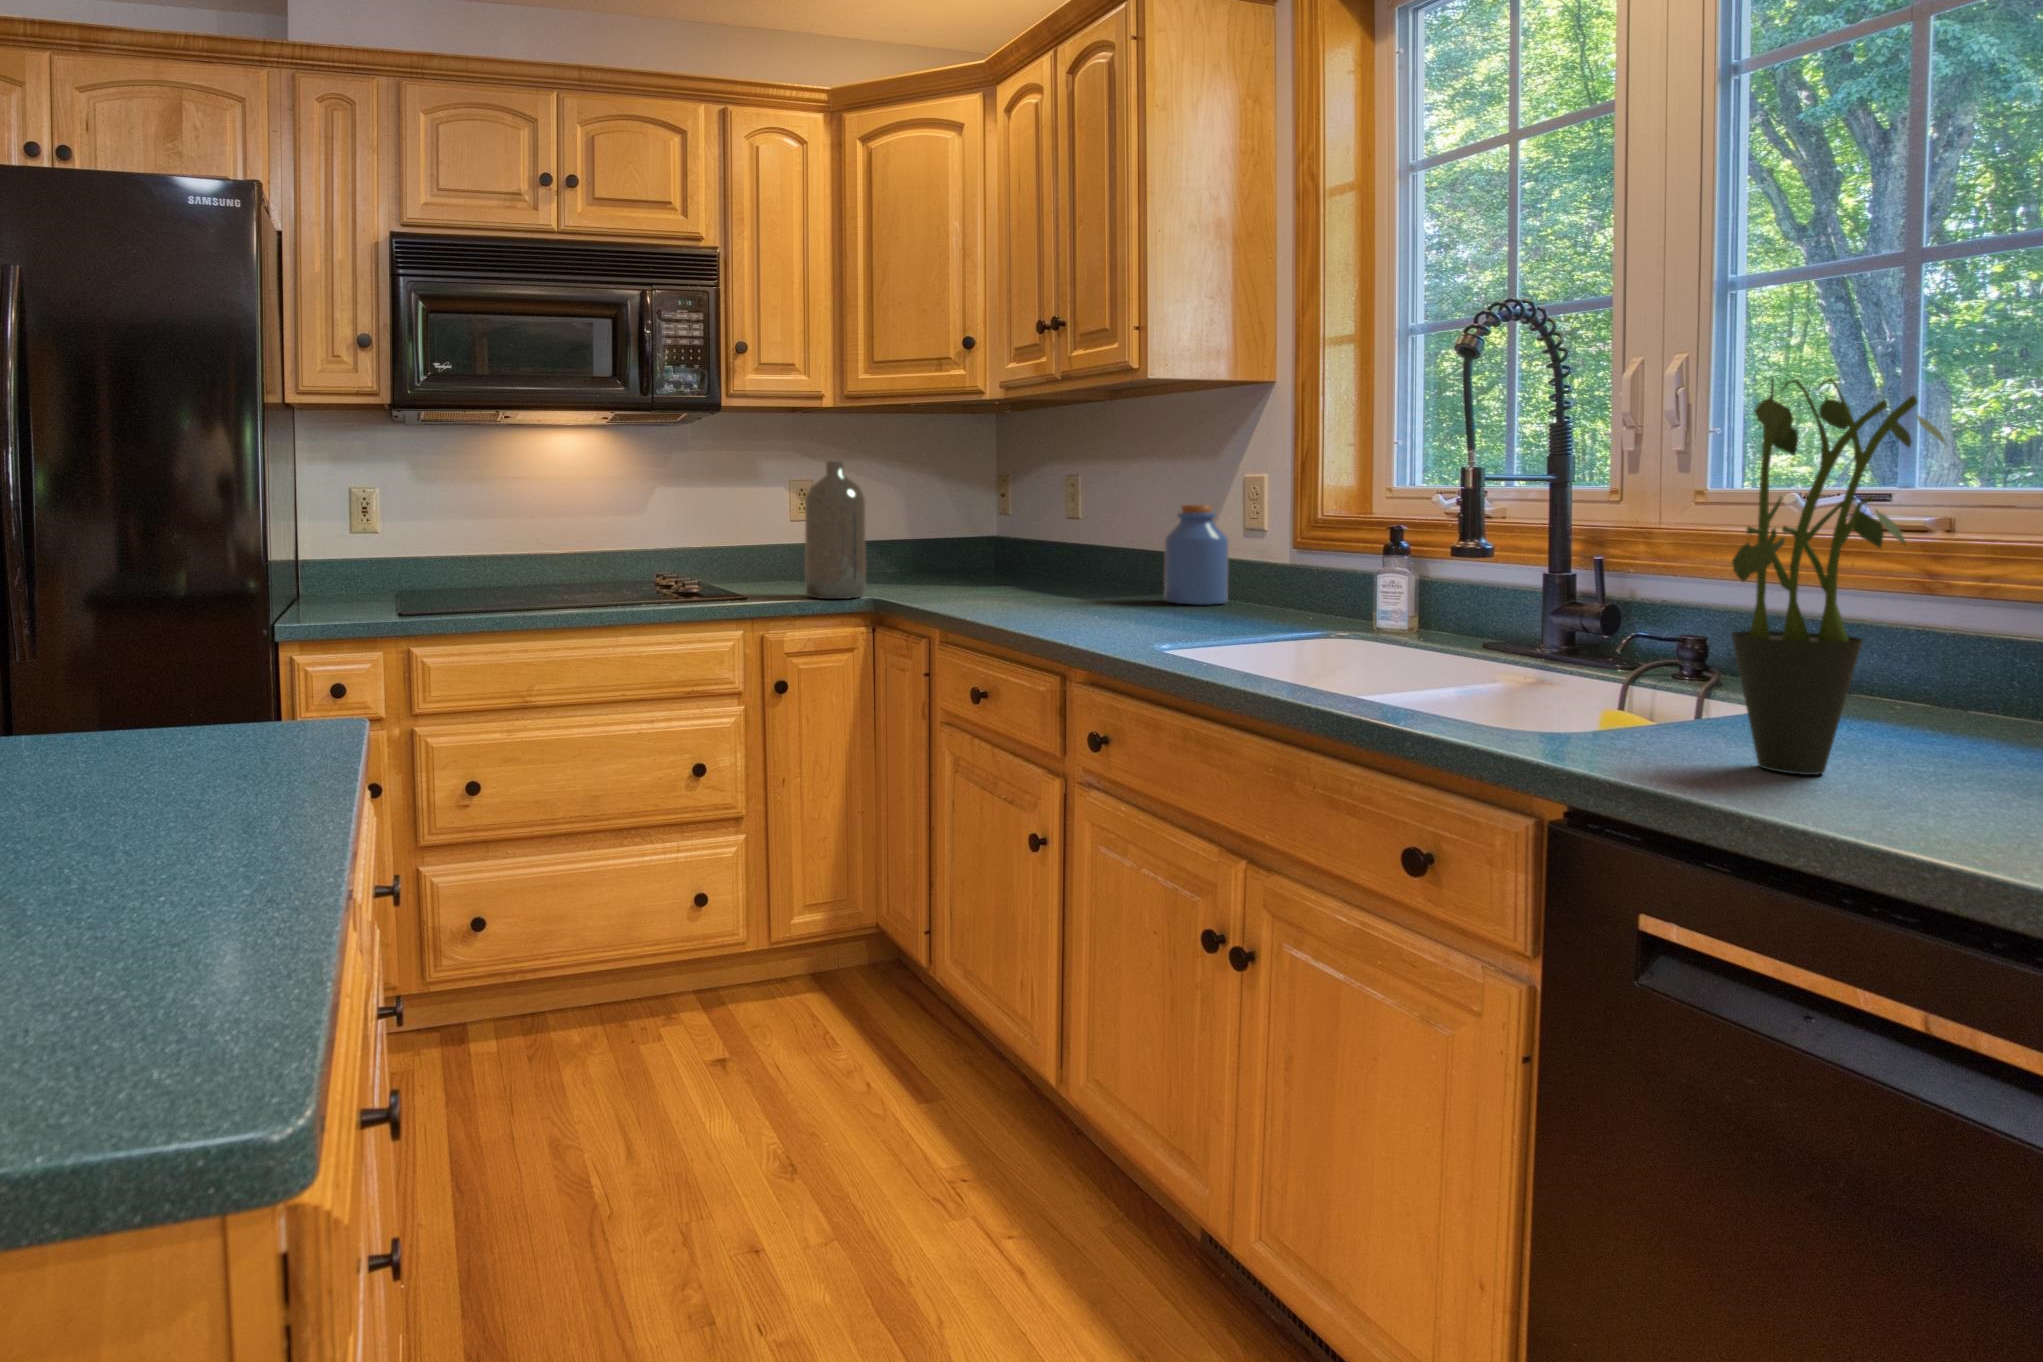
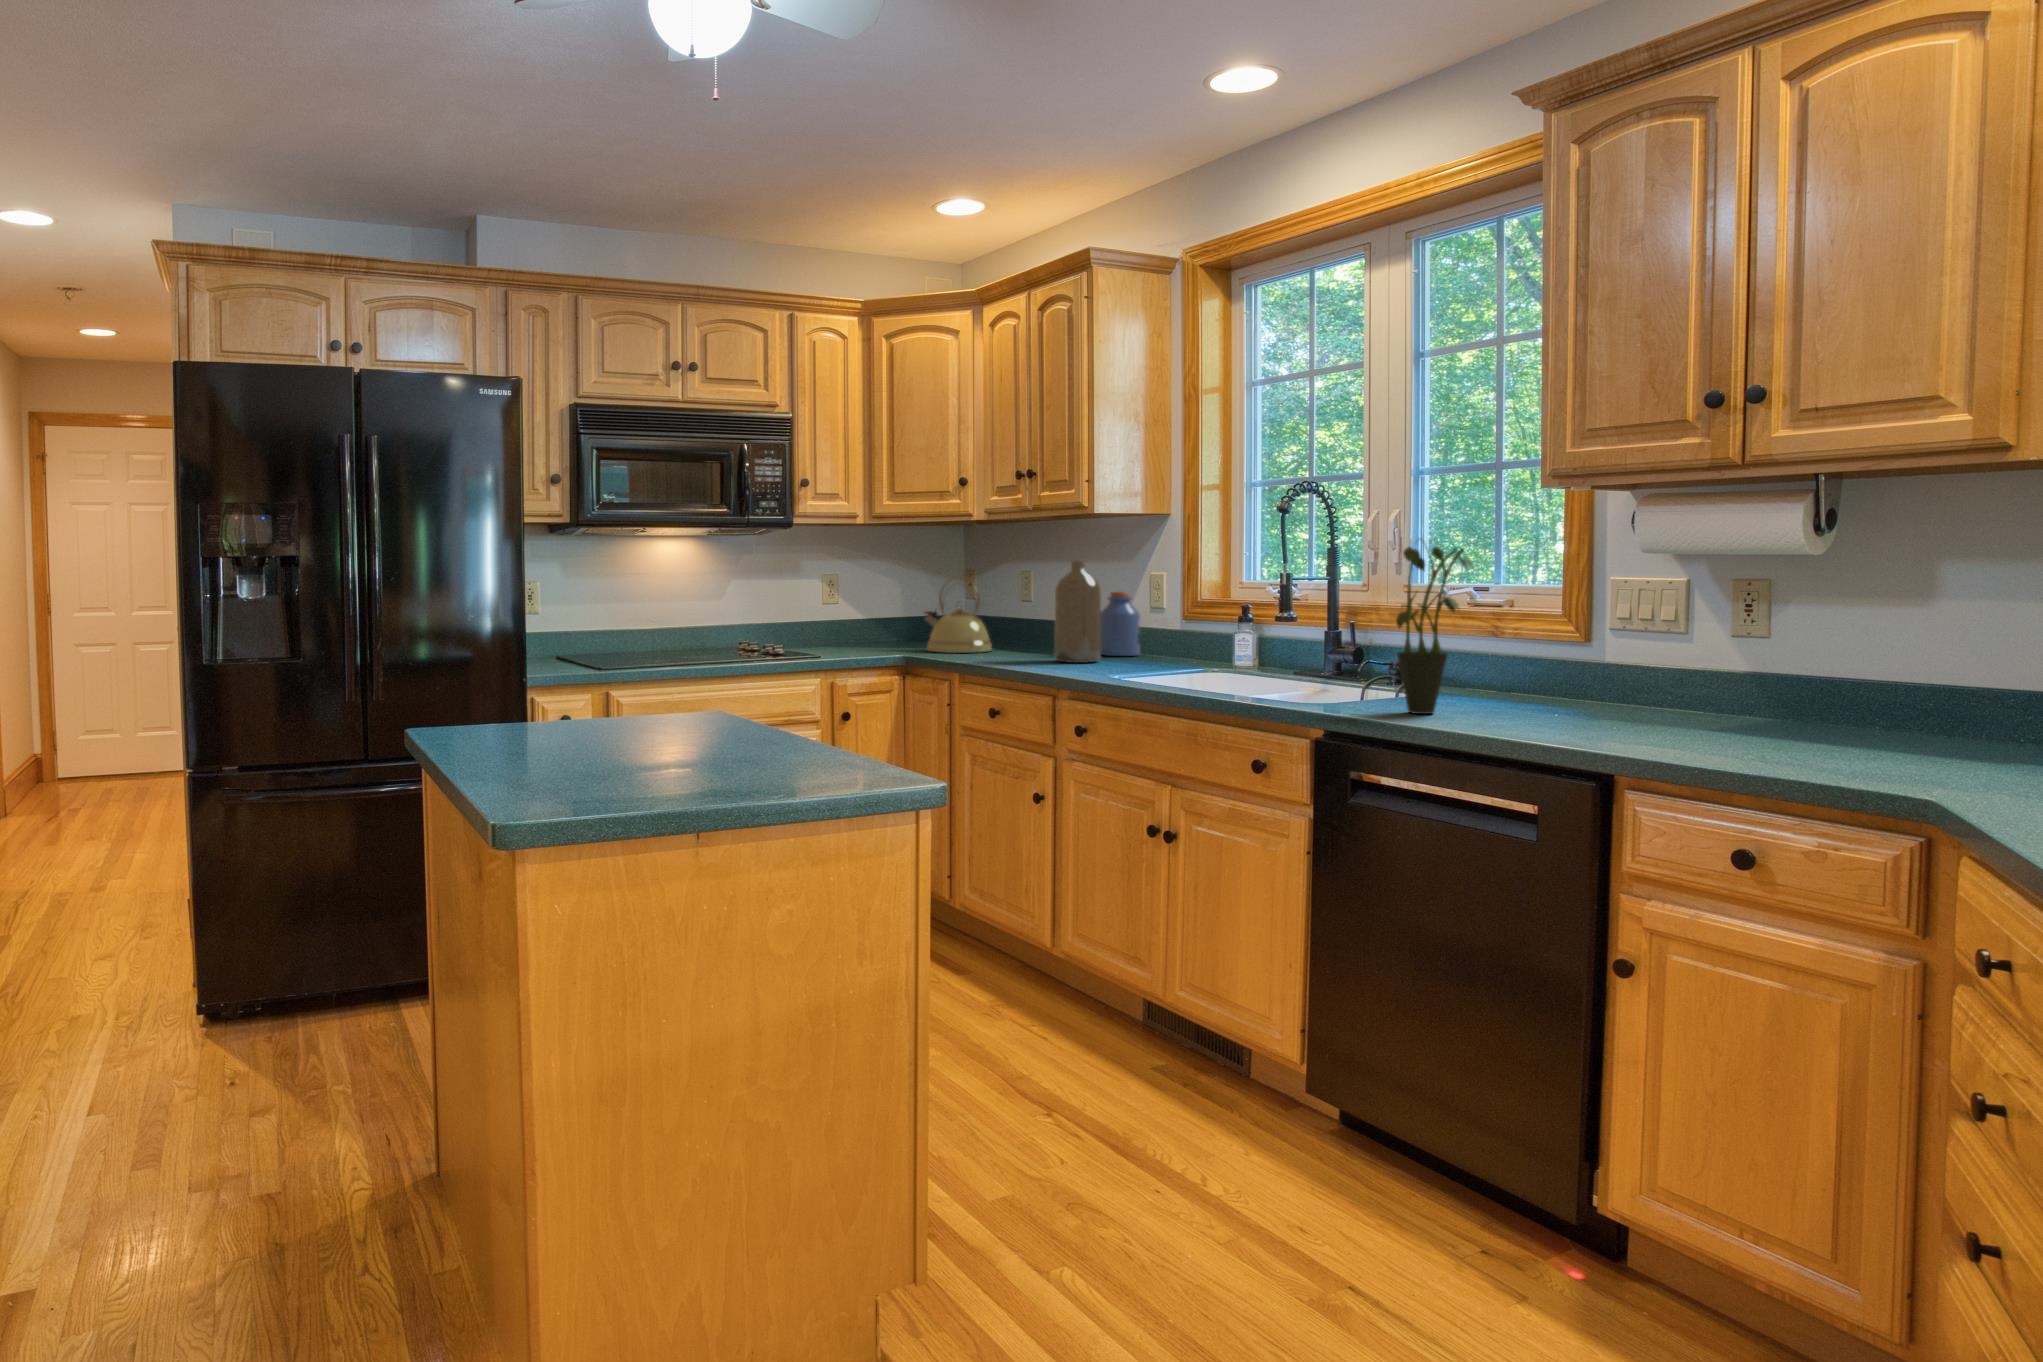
bottle: present [805,461,866,599] -> present [1055,560,1101,663]
kettle: none [913,482,1010,595] -> present [925,576,992,653]

